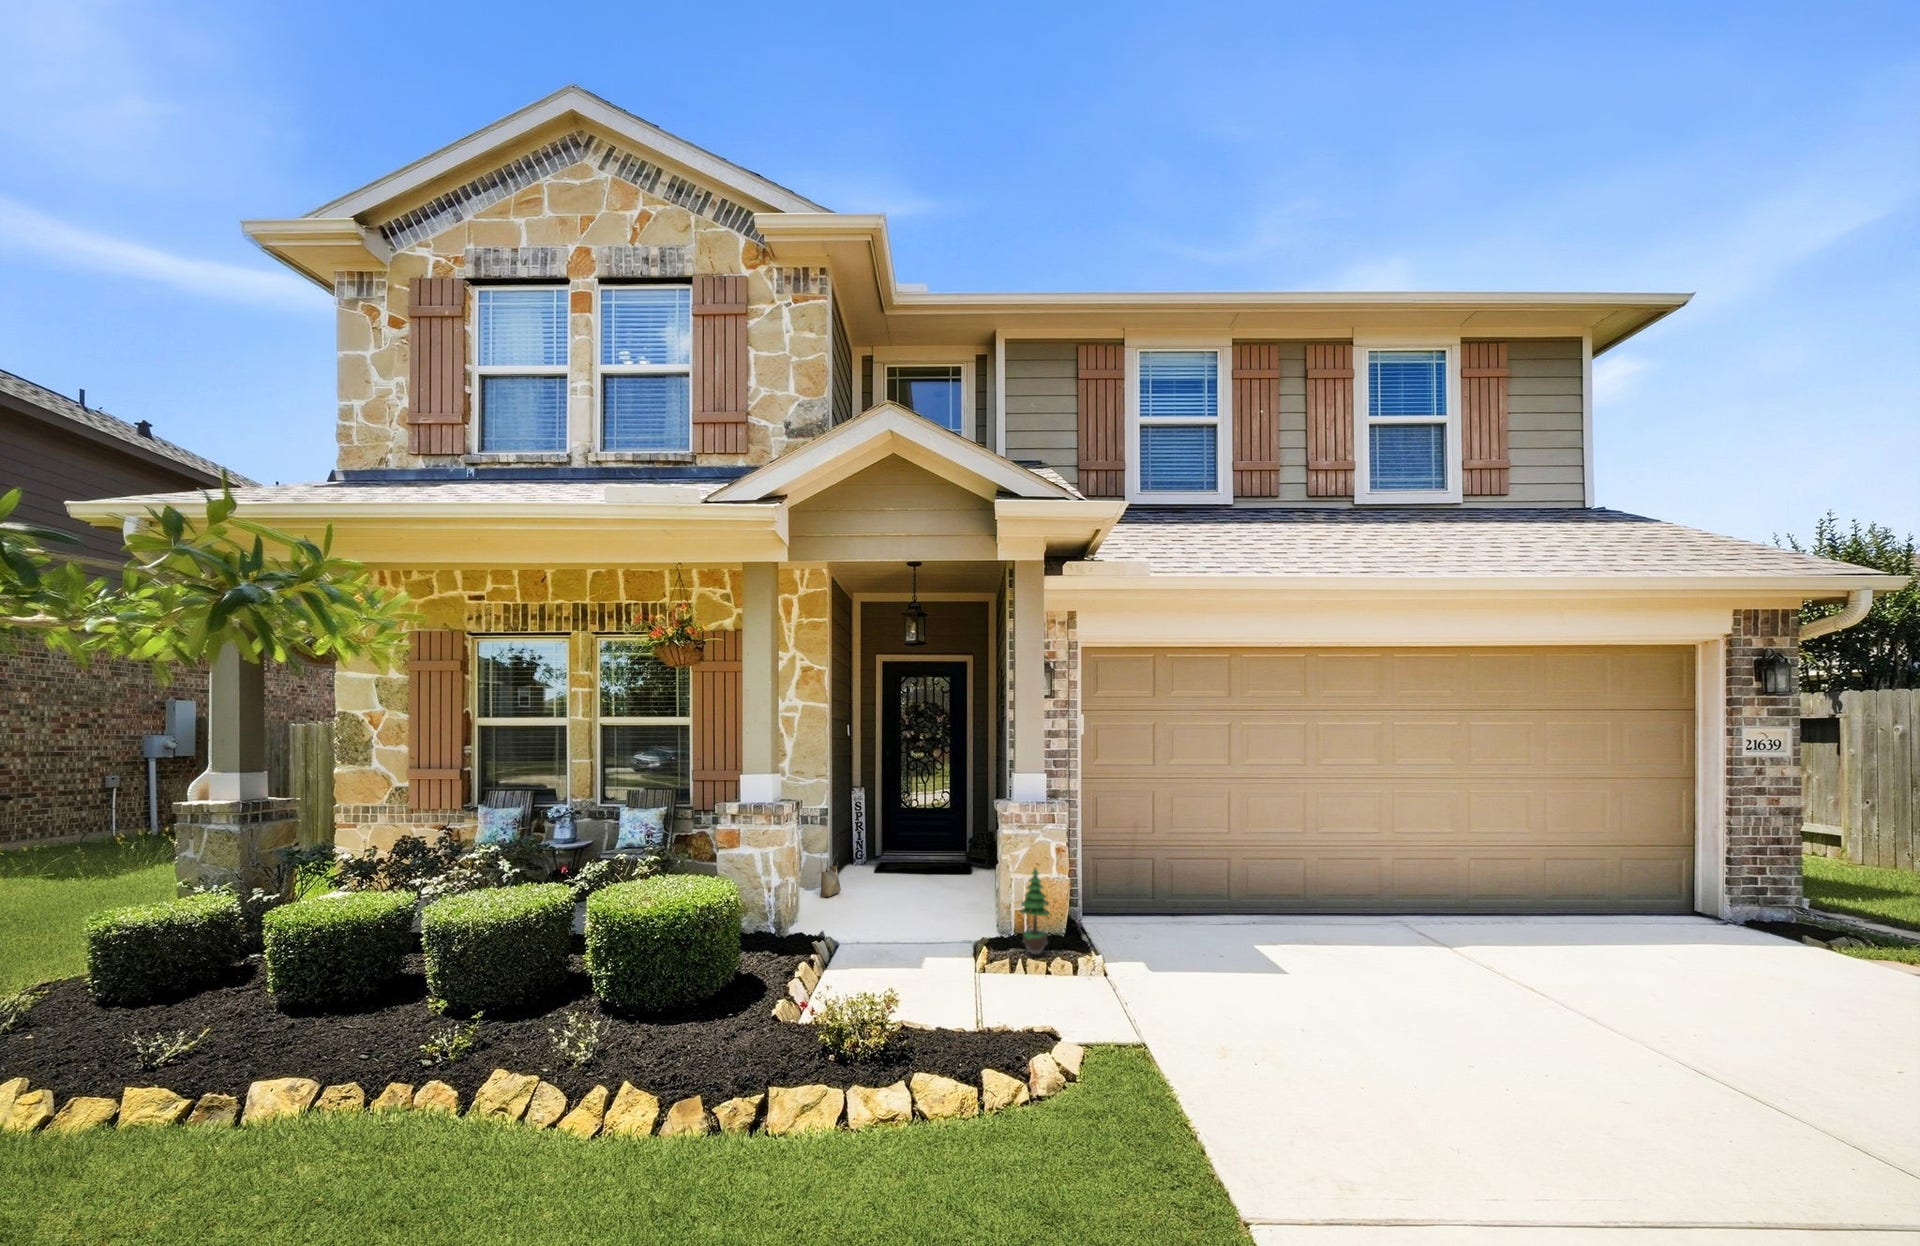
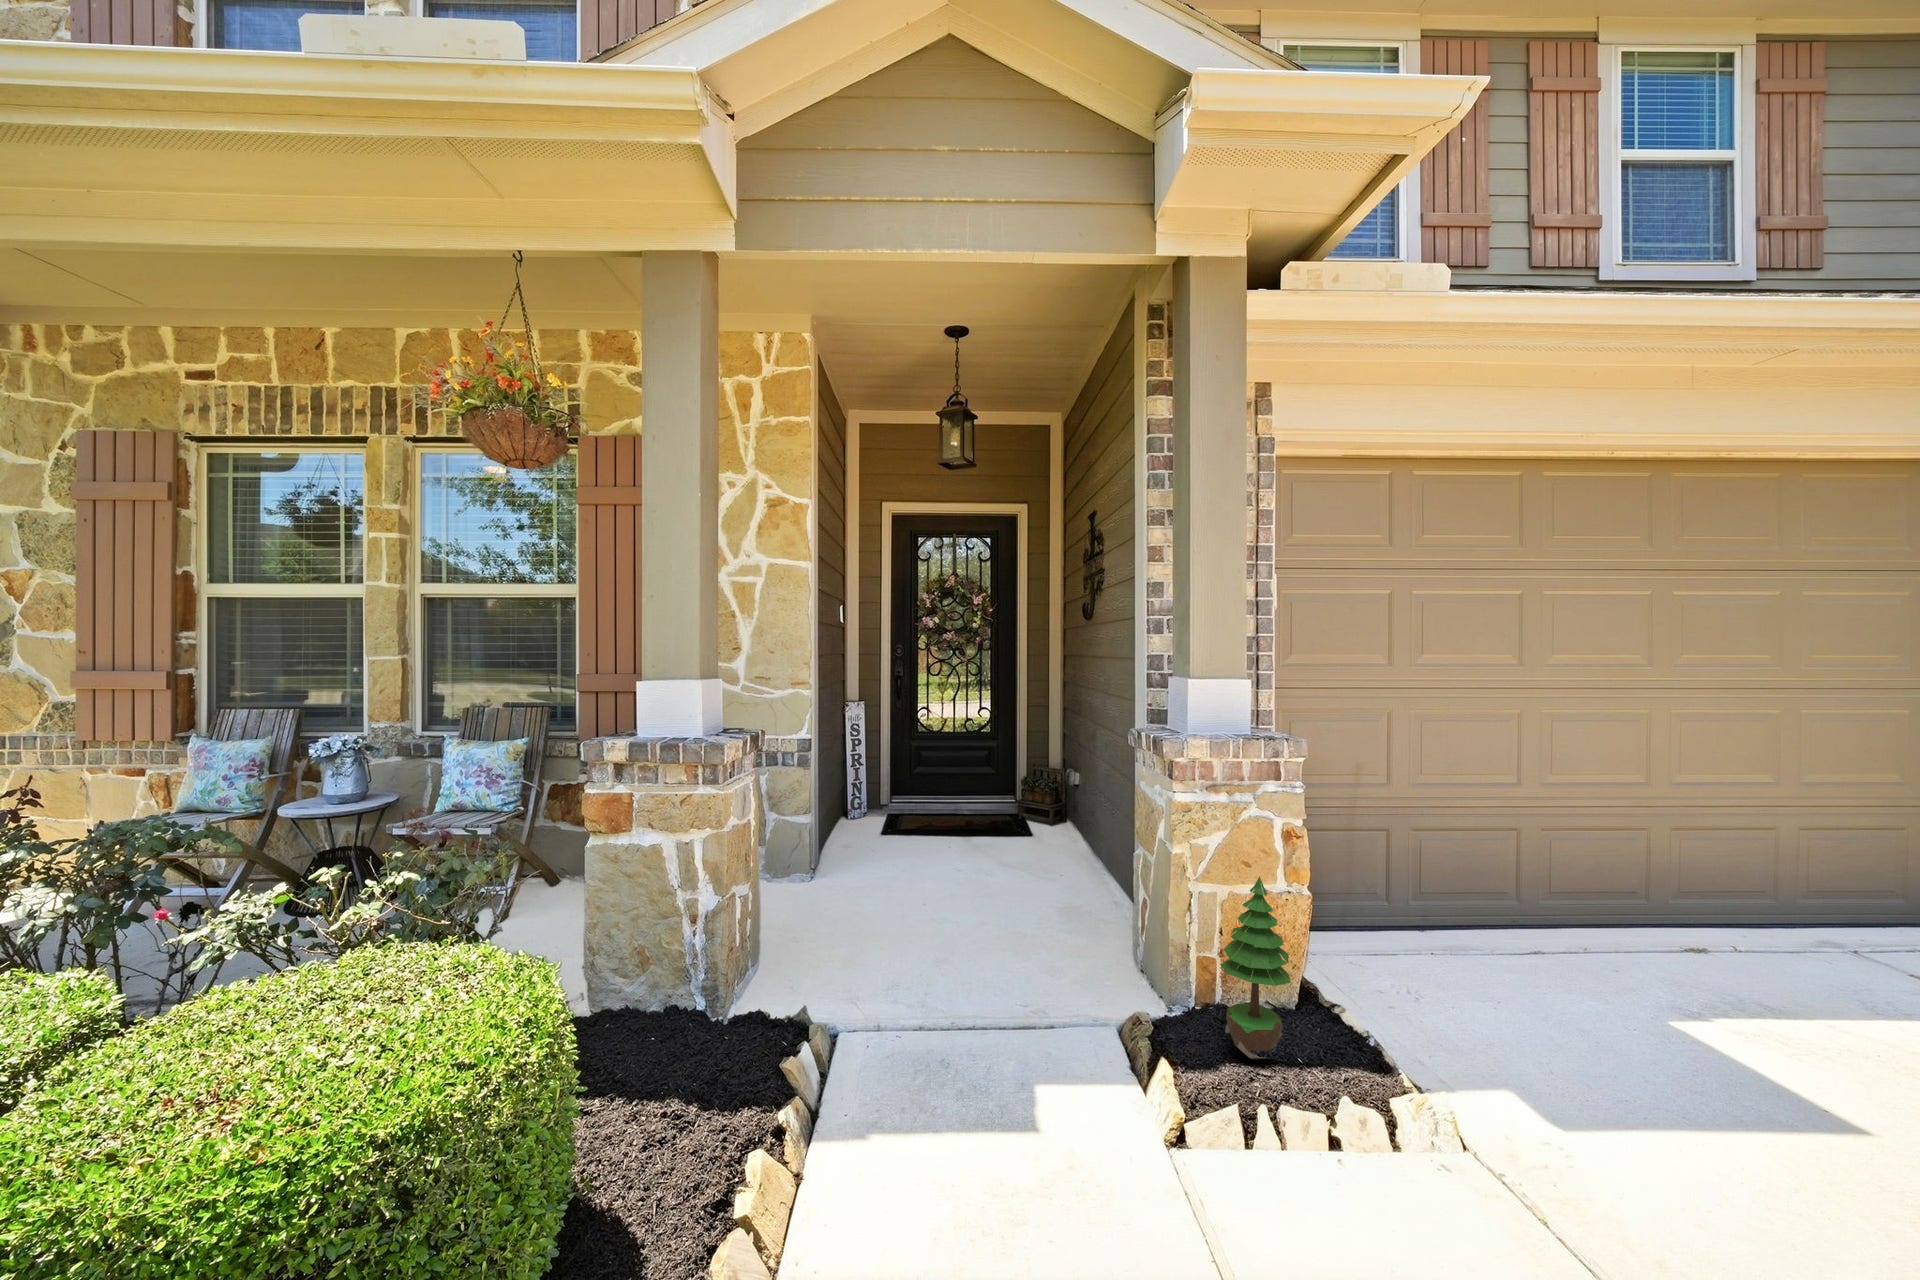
woven basket: present [820,854,841,897] -> none [802,815,835,887]

